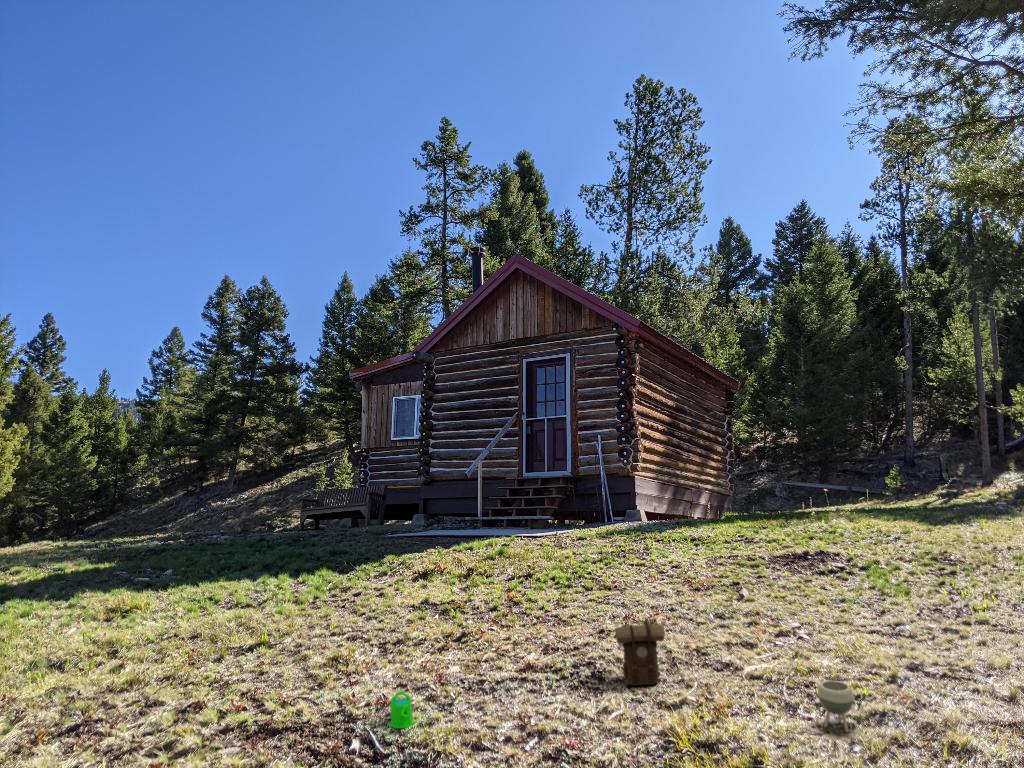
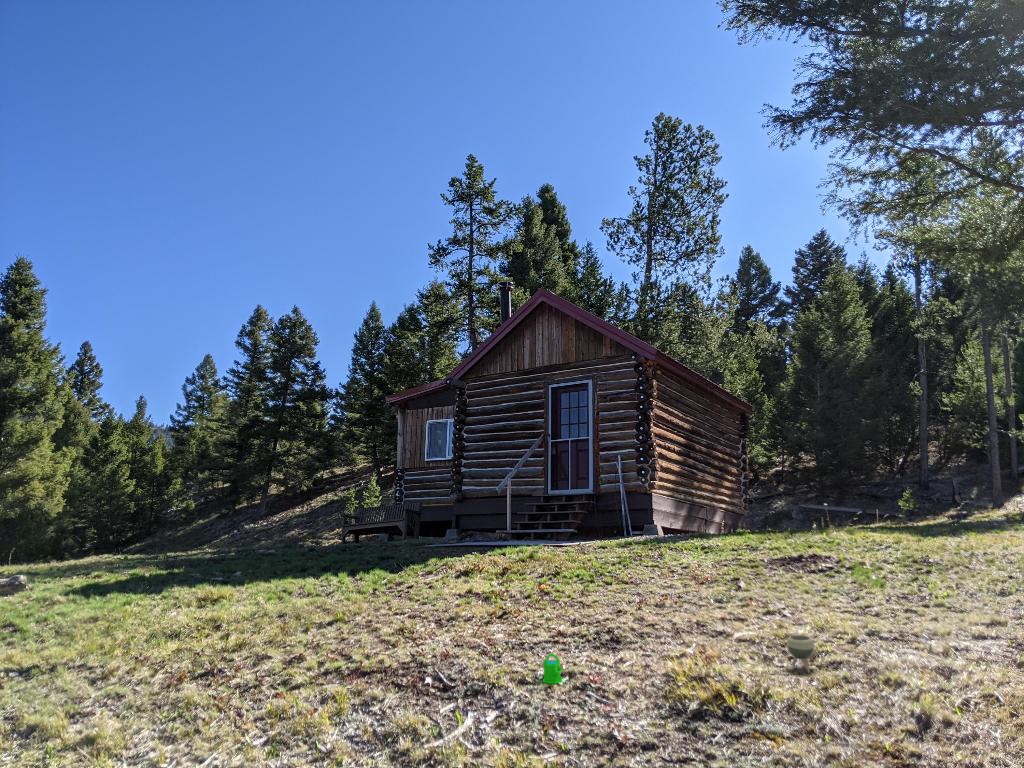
backpack: present [615,624,665,686] -> none [629,597,669,646]
watering can: present [390,691,414,728] -> present [543,653,562,684]

